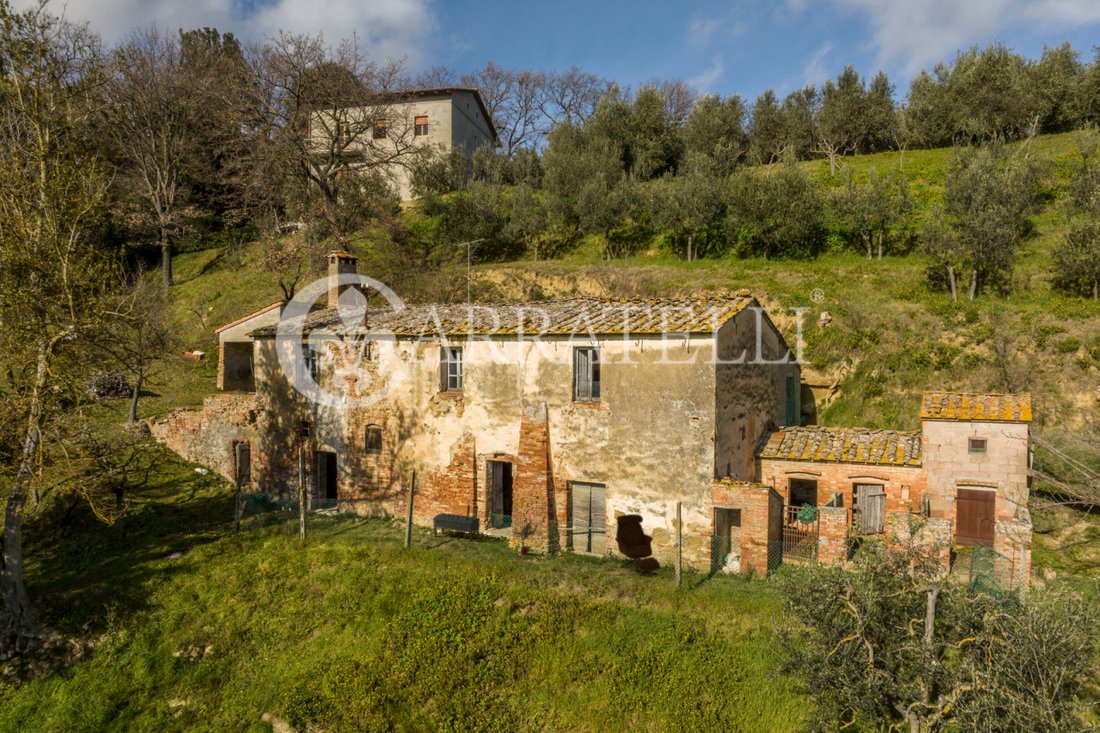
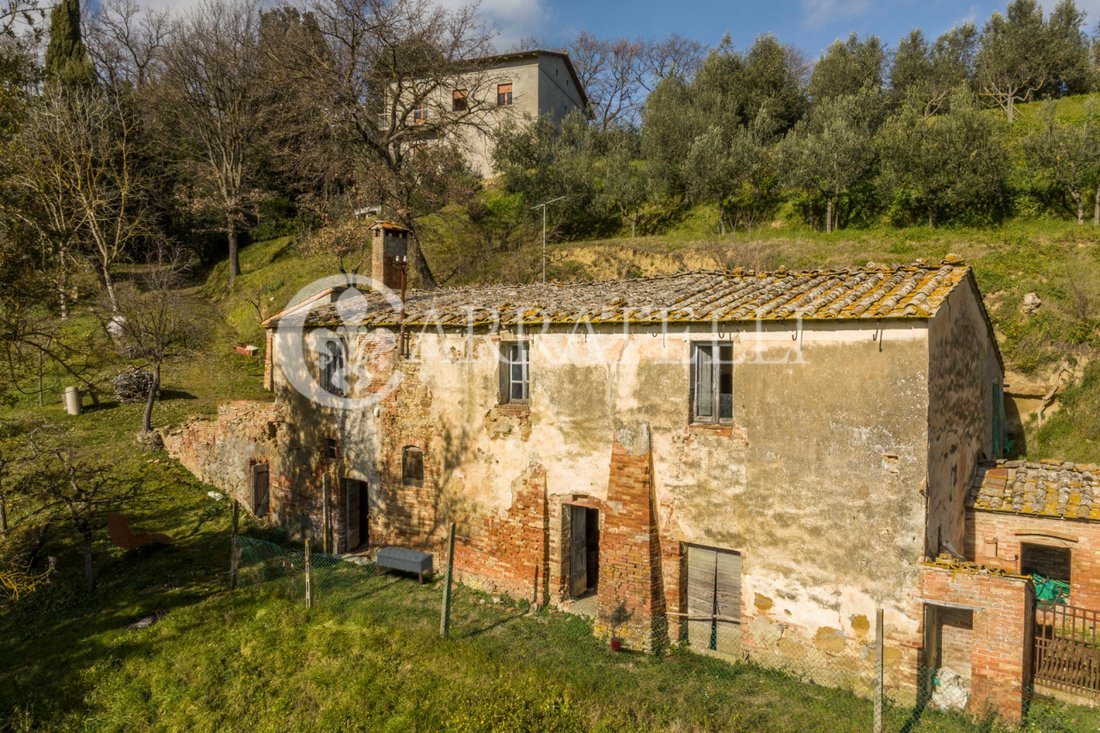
bench: present [433,513,480,542] -> present [376,547,434,584]
lounge chair: present [615,514,660,577] -> present [107,512,171,561]

